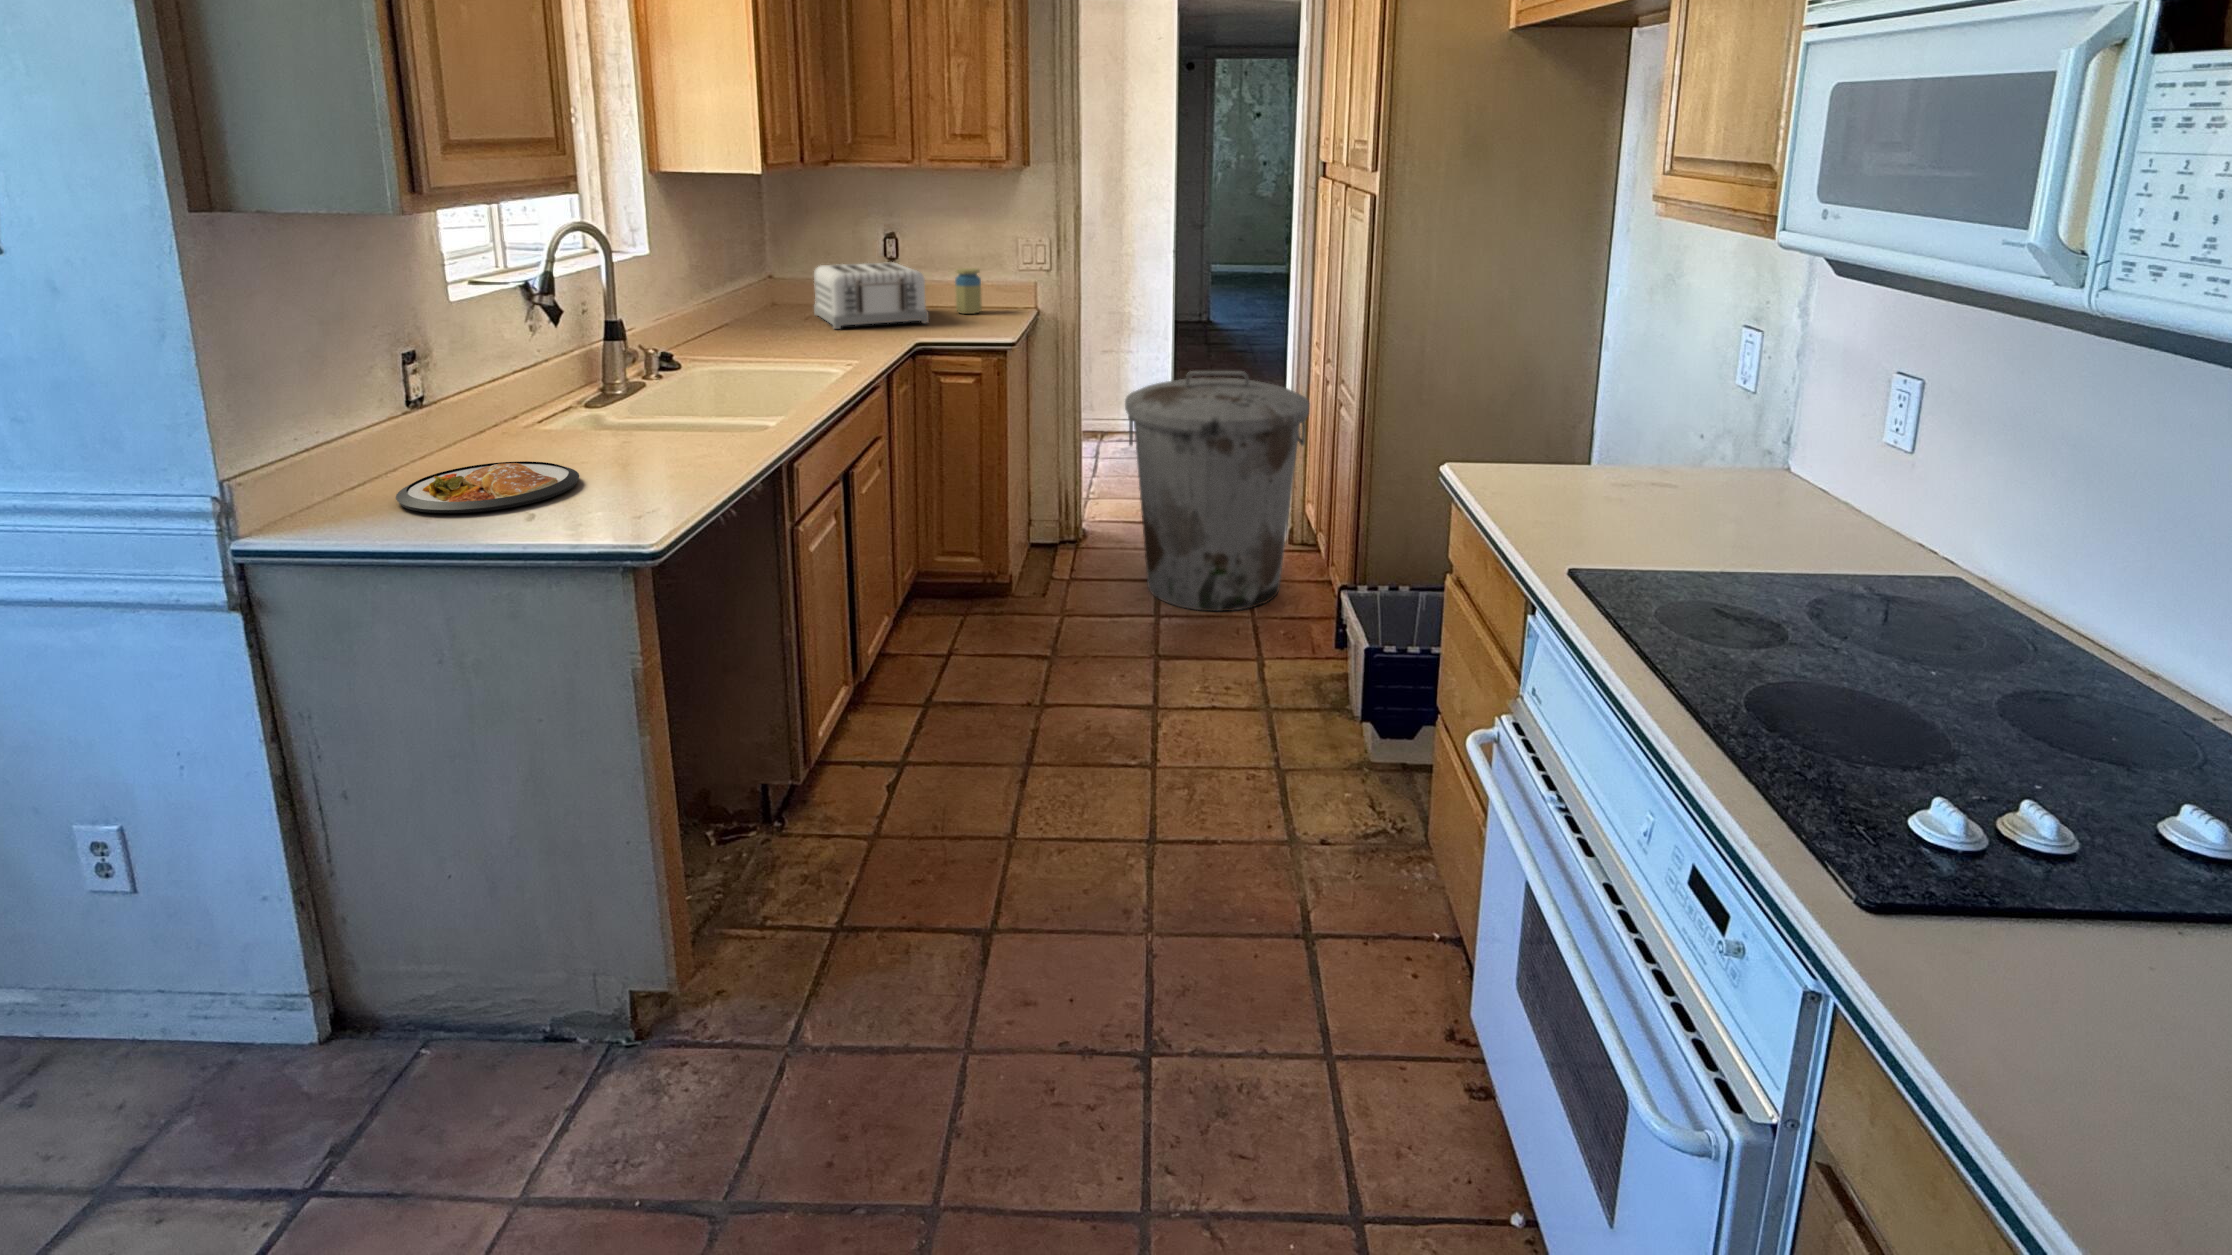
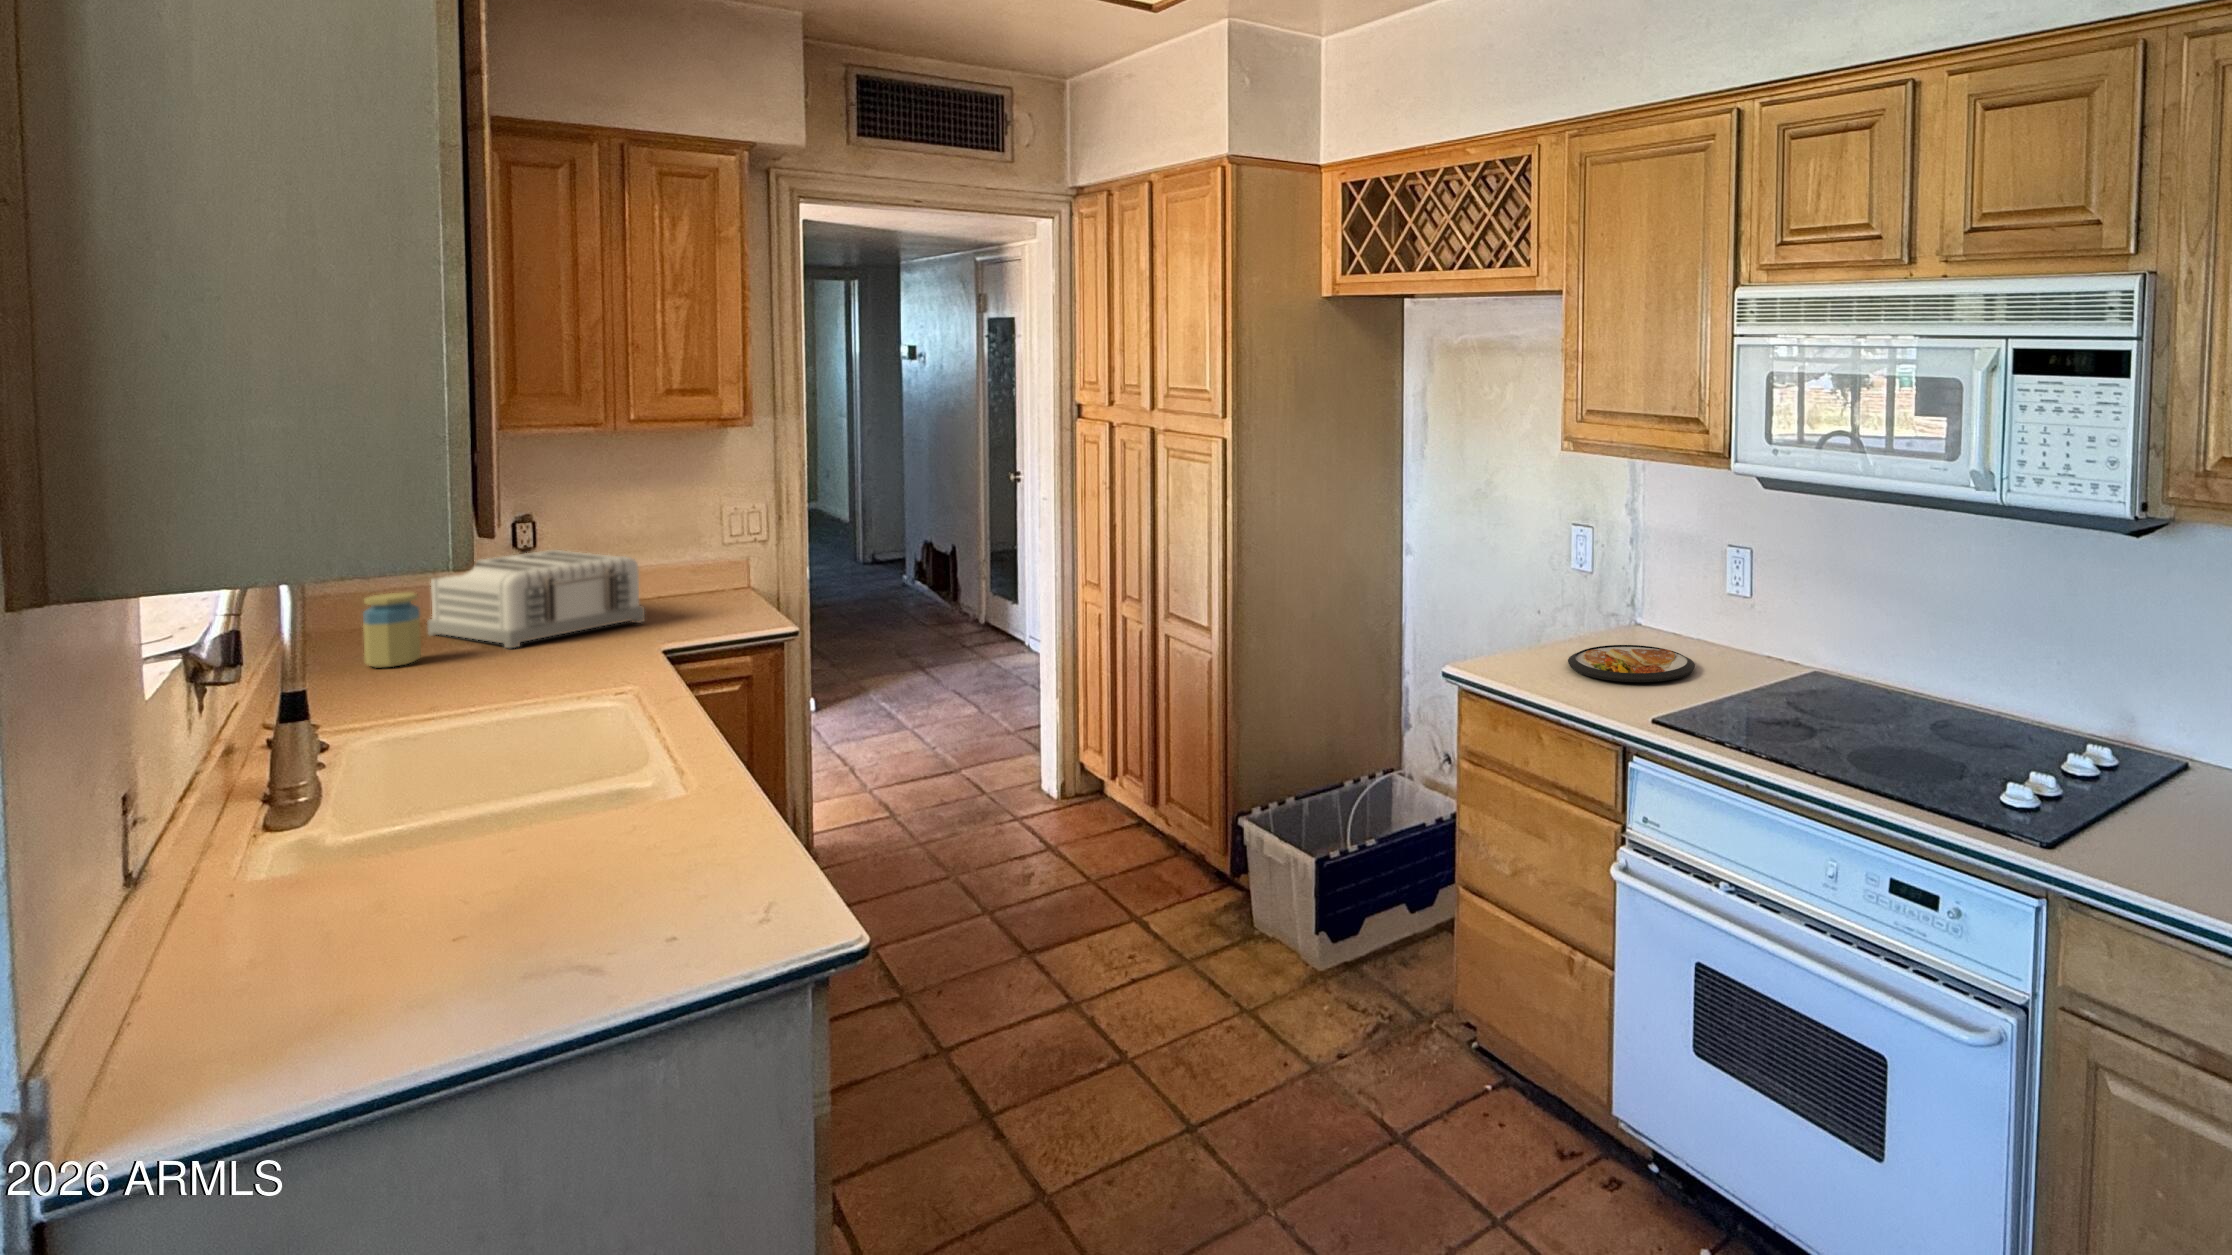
jar: present [955,268,982,314] -> present [363,592,421,668]
trash can: present [1125,371,1310,611] -> none [911,622,1123,897]
dish: present [396,461,579,513] -> present [1568,645,1695,682]

